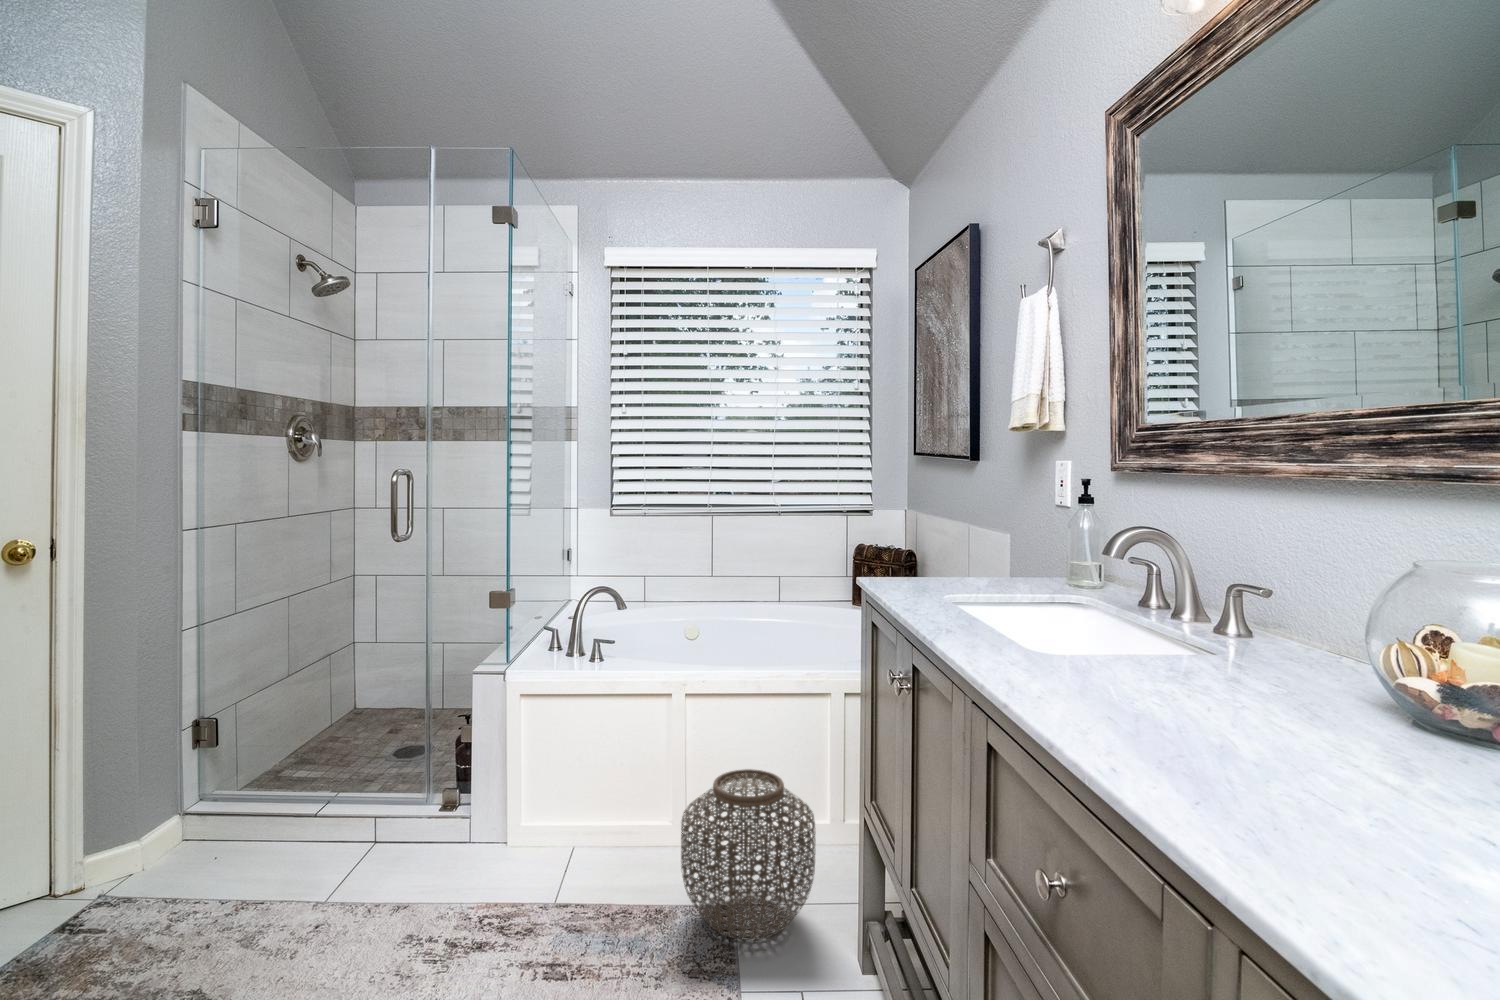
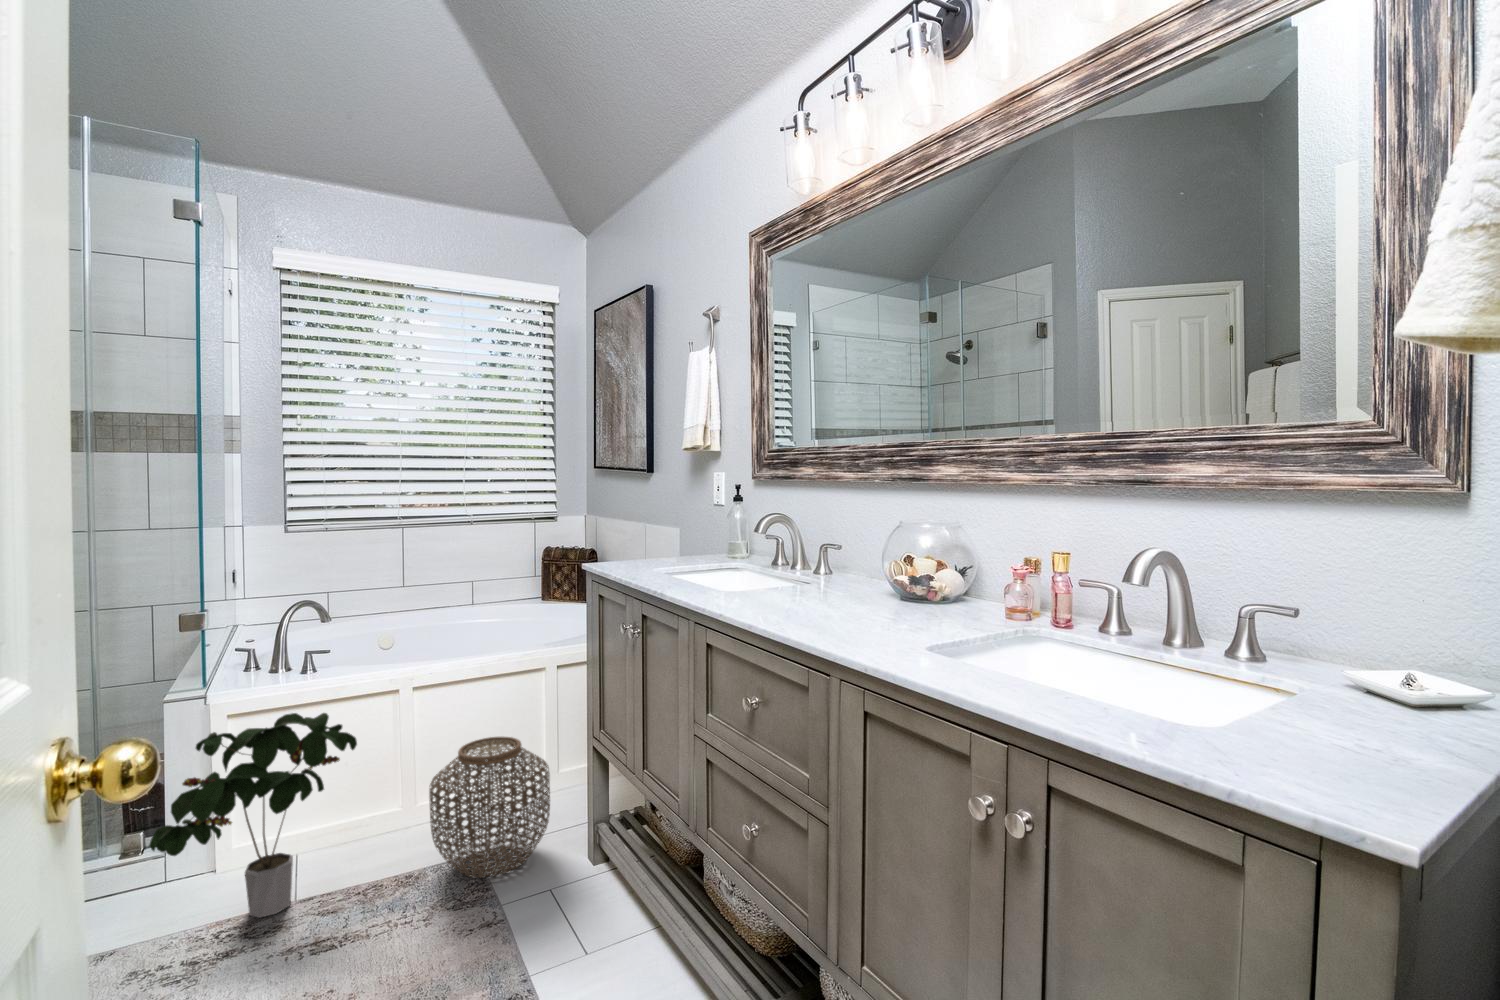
potted plant: none [429,708,619,915] -> present [149,713,357,918]

